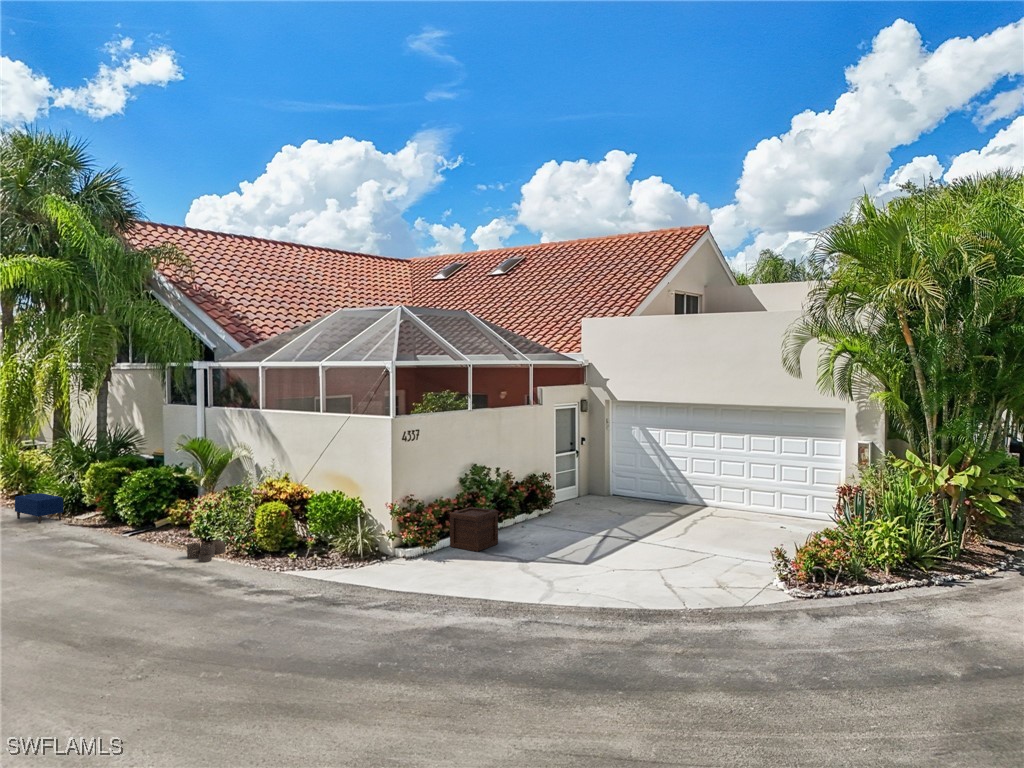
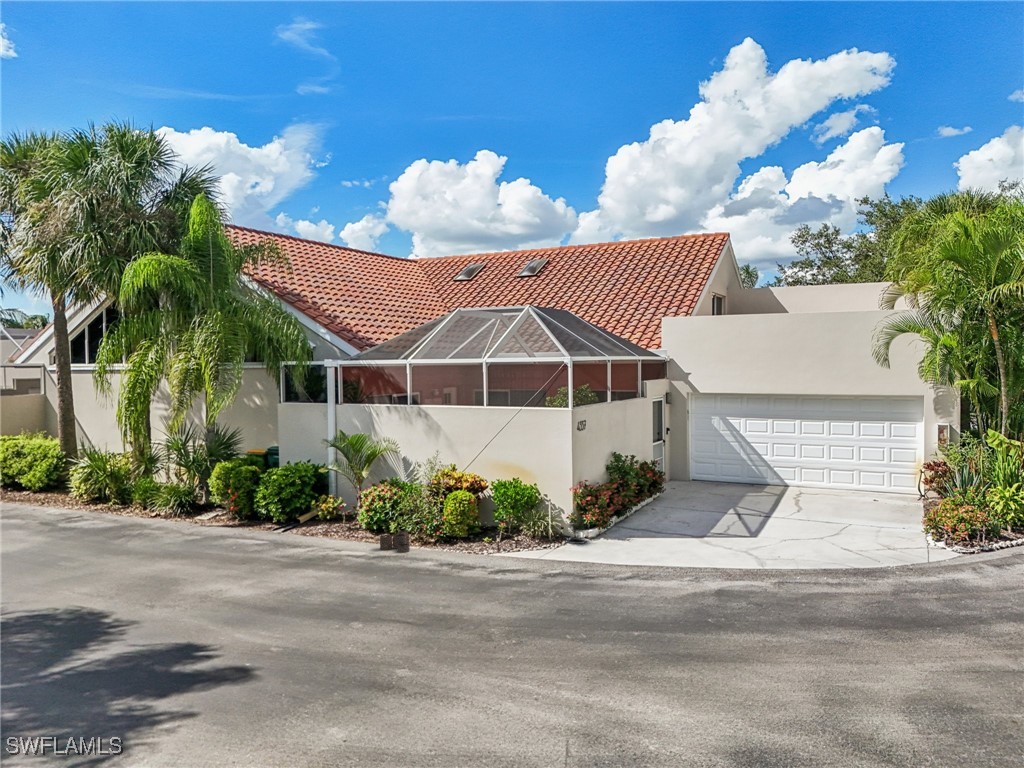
bench: present [15,493,64,524] -> none [122,496,180,527]
wooden crate: present [450,507,498,552] -> none [615,492,655,532]
potted tree: none [376,523,399,562] -> present [568,512,586,544]

